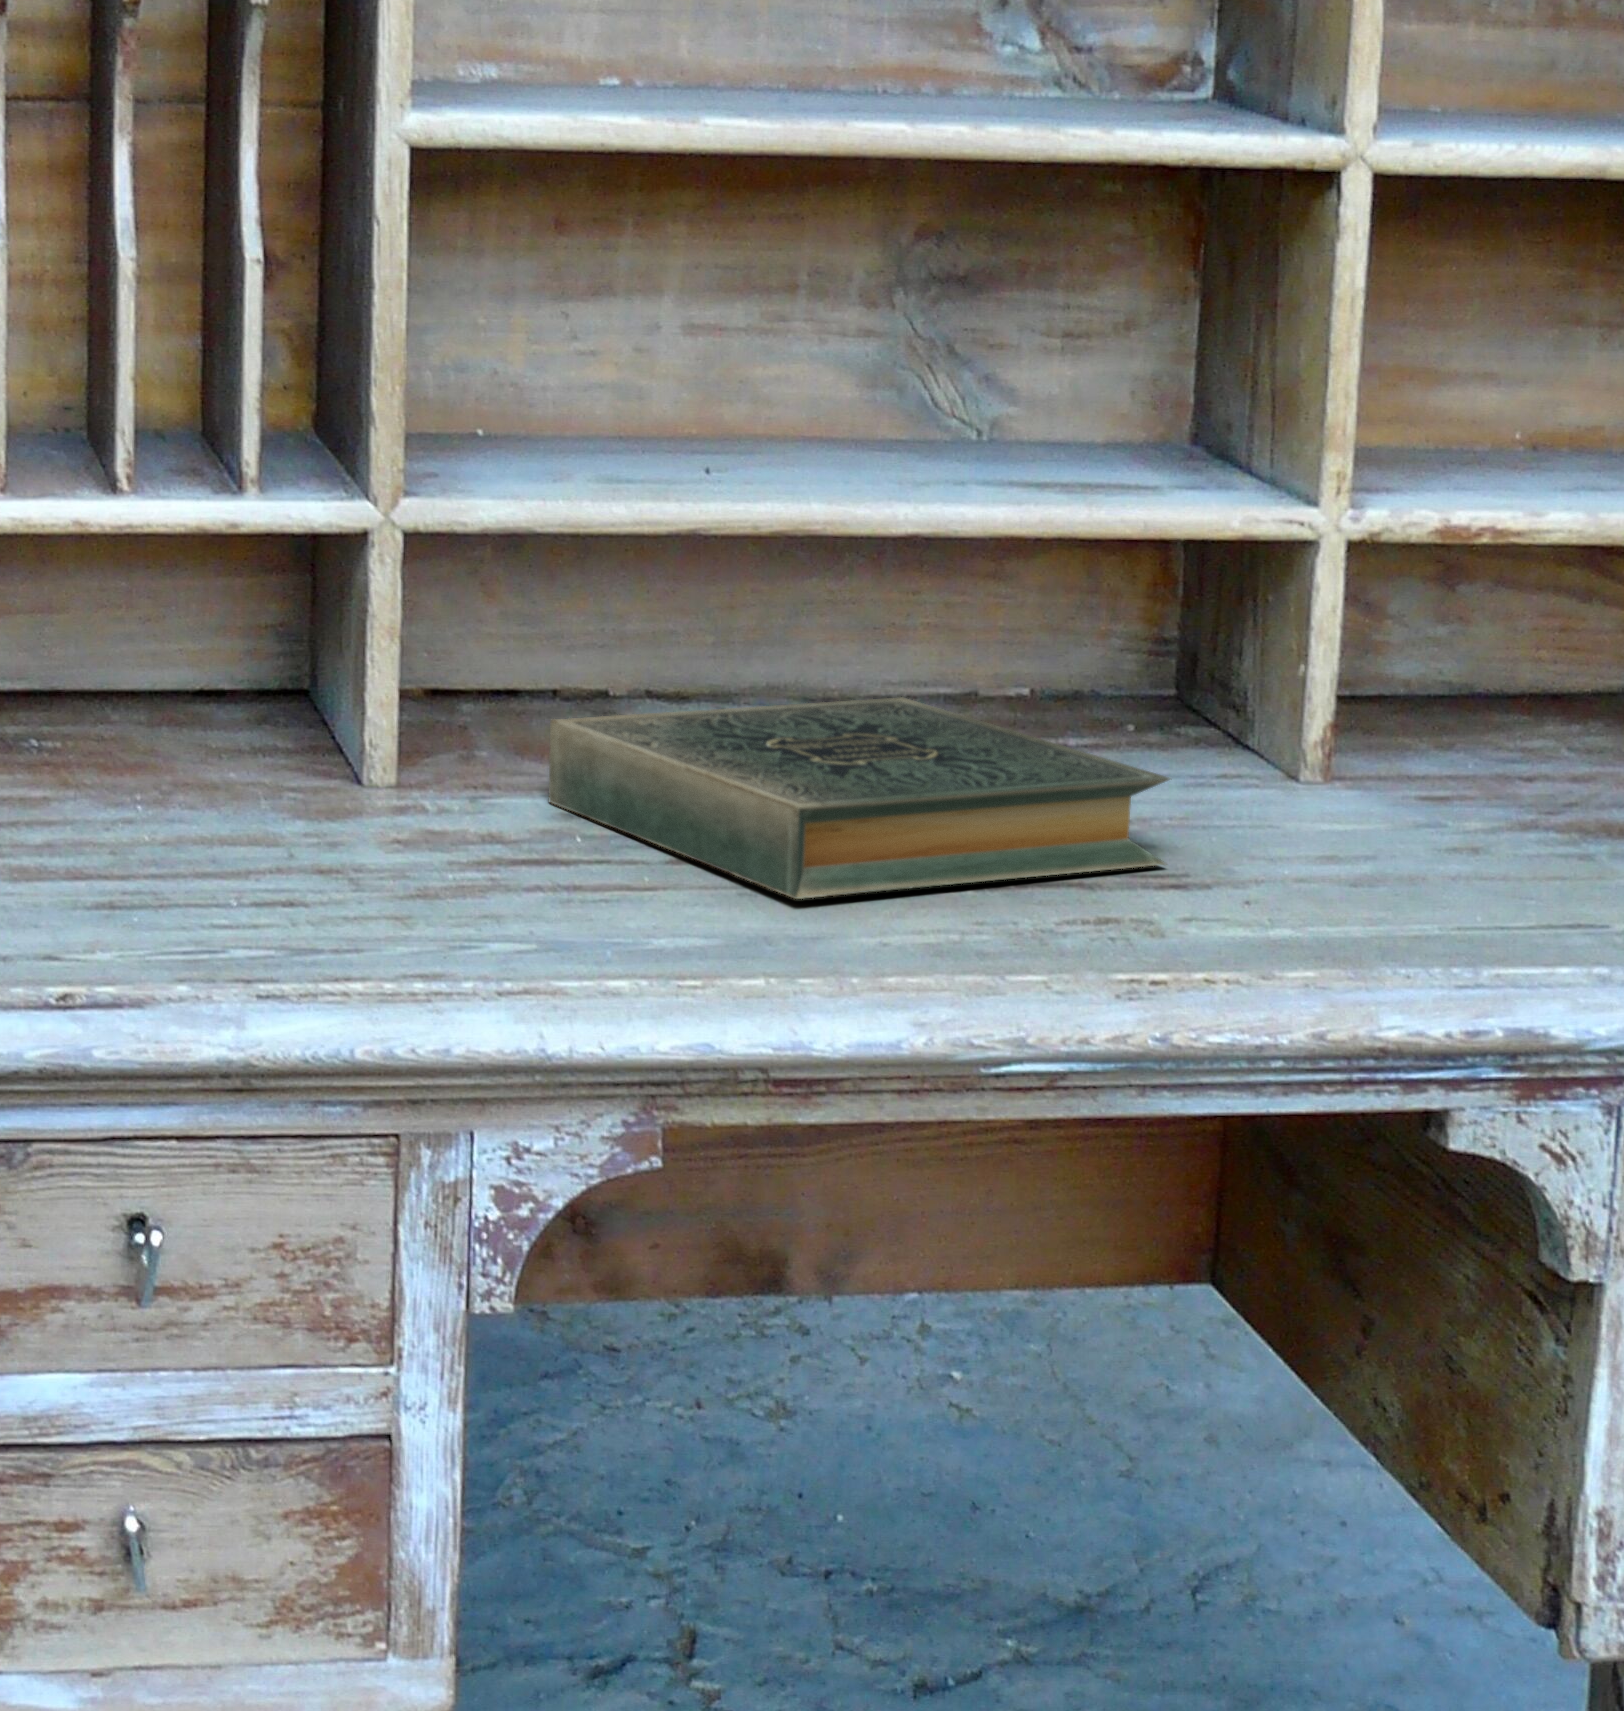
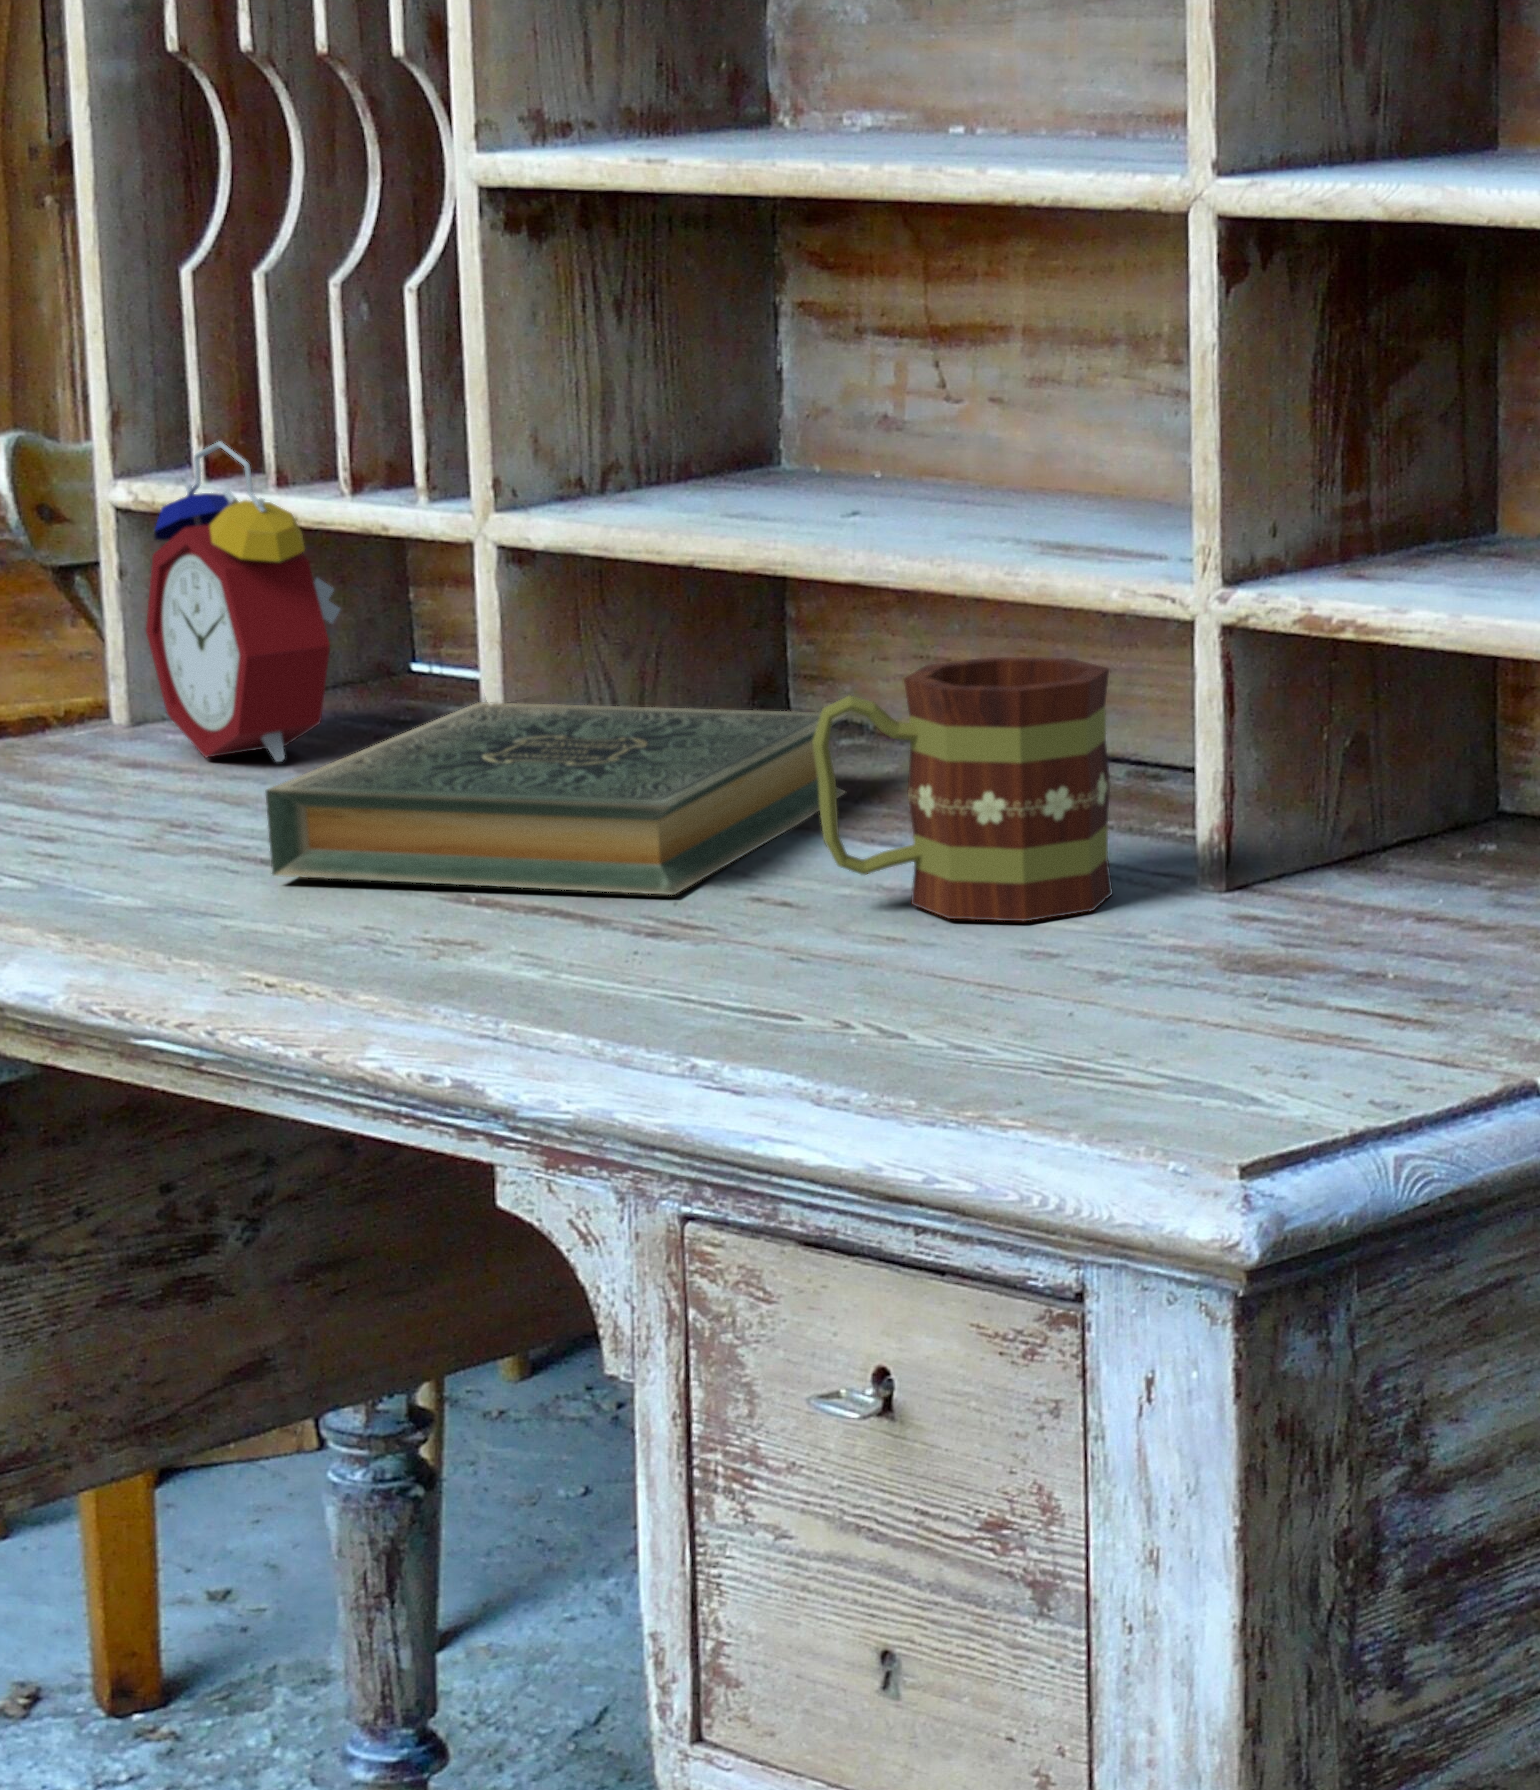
alarm clock: none [47,454,328,815] -> present [146,441,340,762]
mug: none [1311,616,1500,851] -> present [813,657,1113,921]

